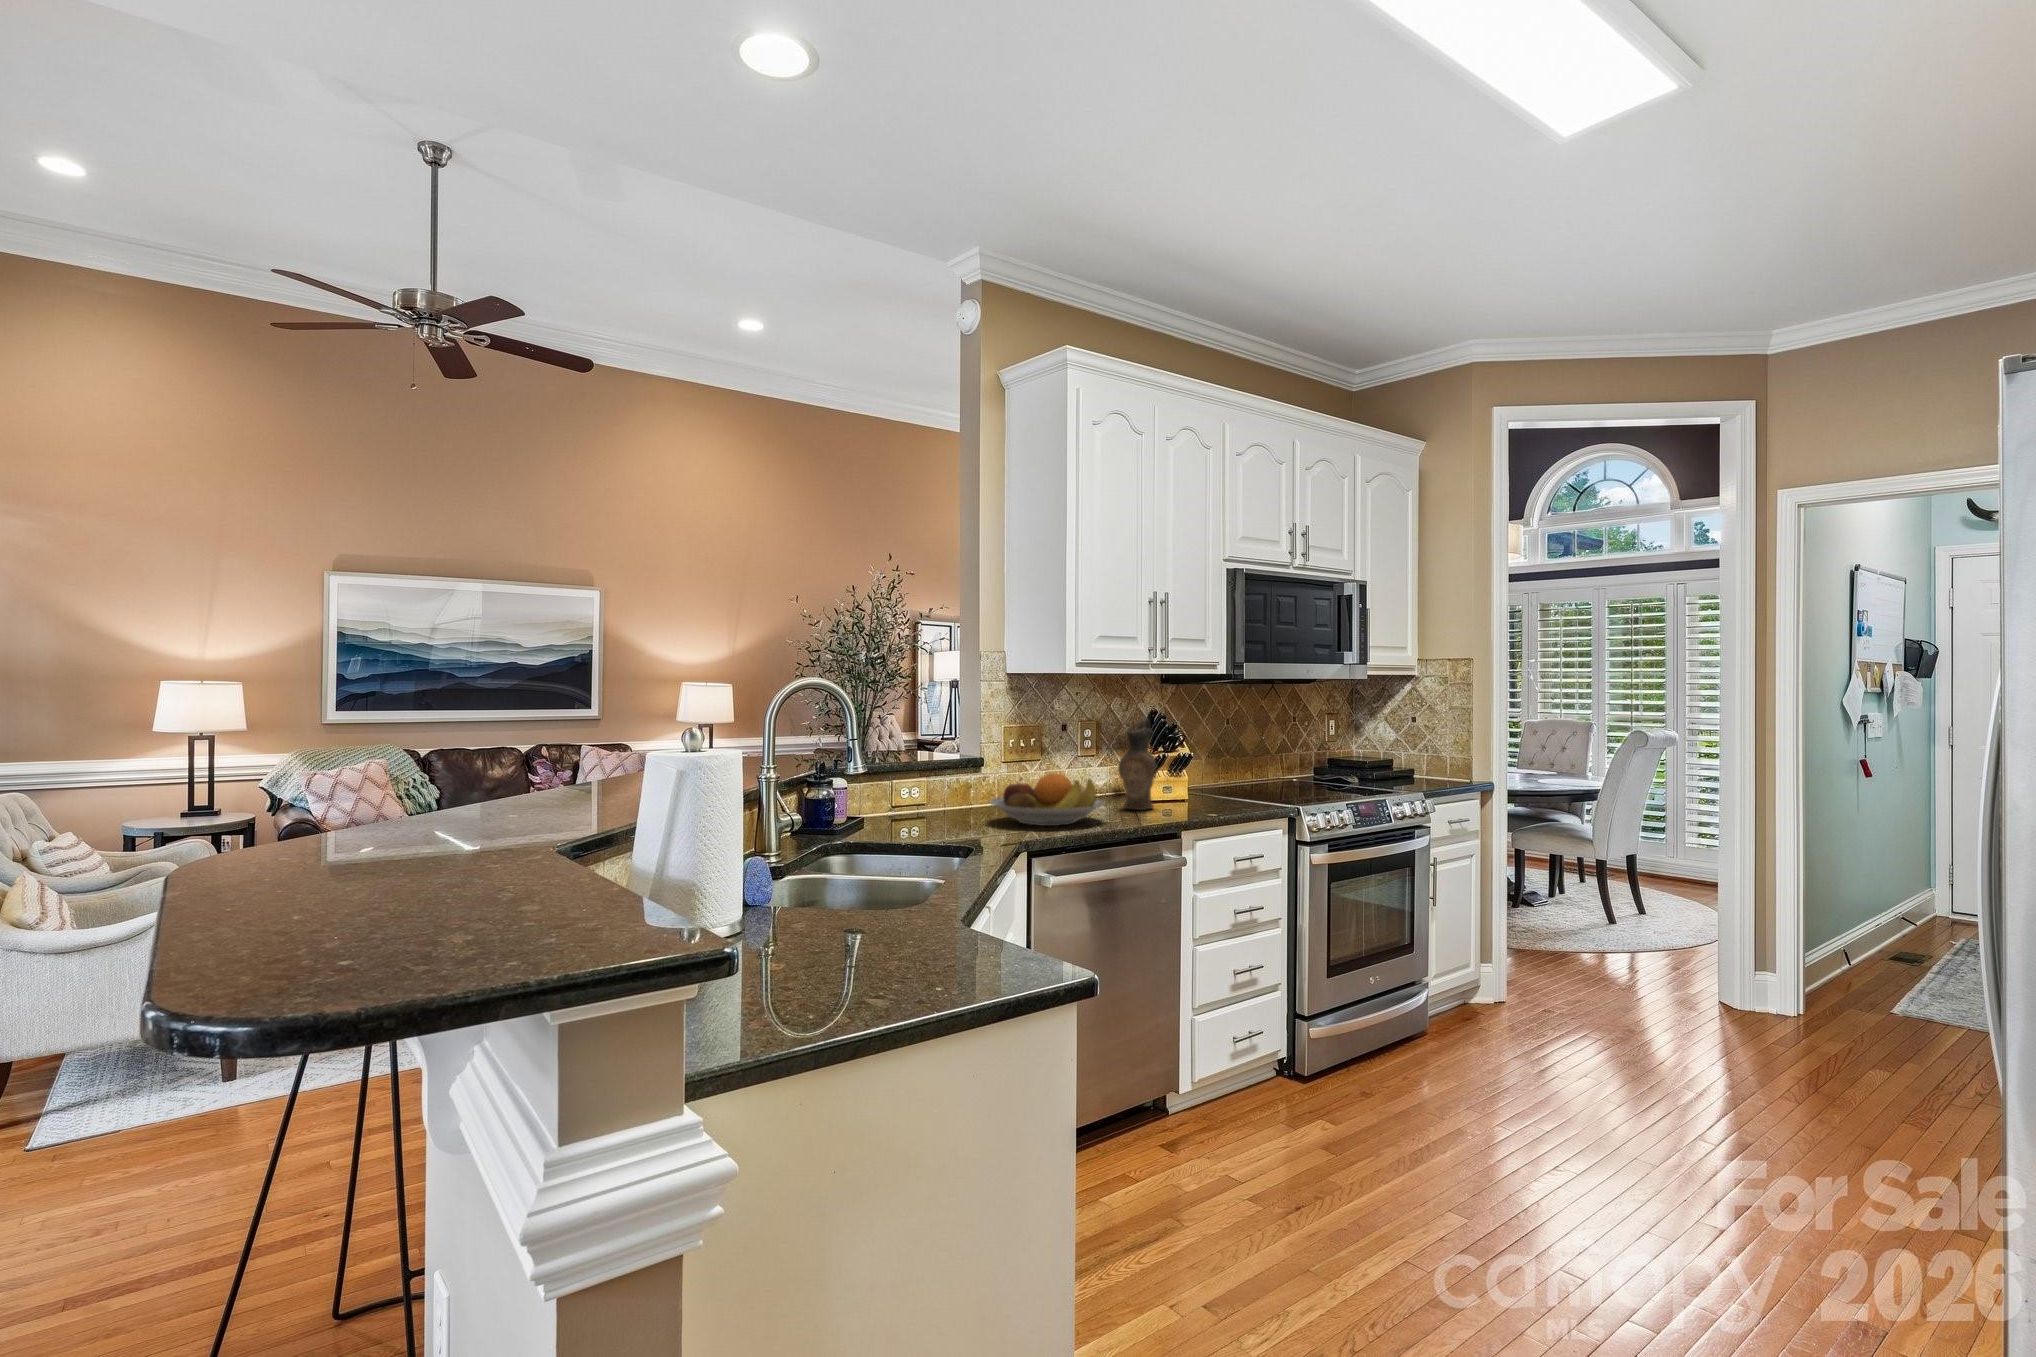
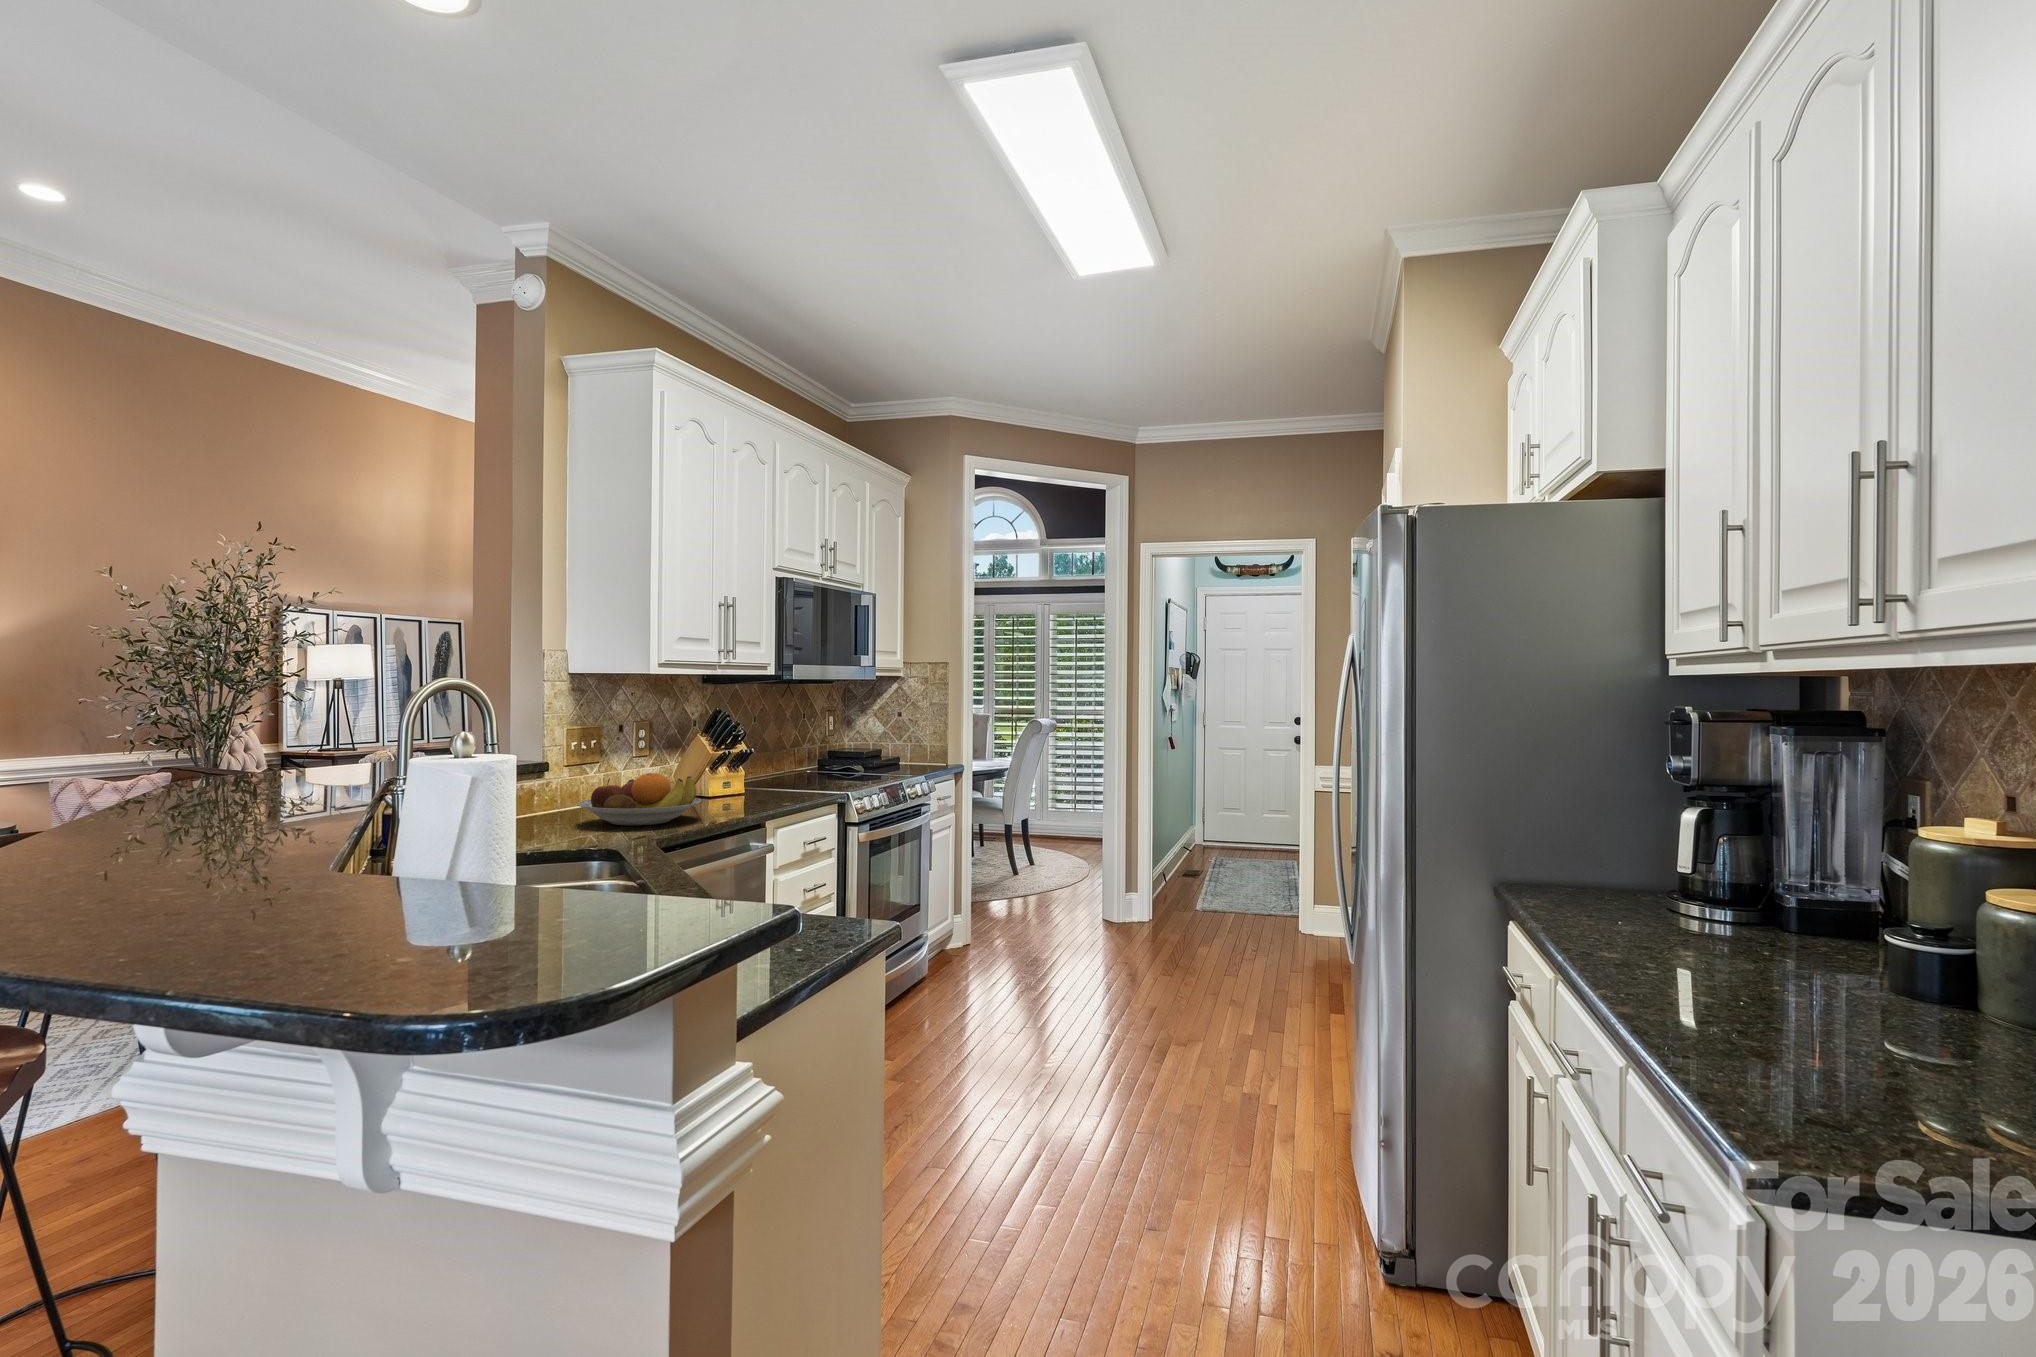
ceramic pitcher: present [1118,717,1156,810] -> none [692,716,729,805]

